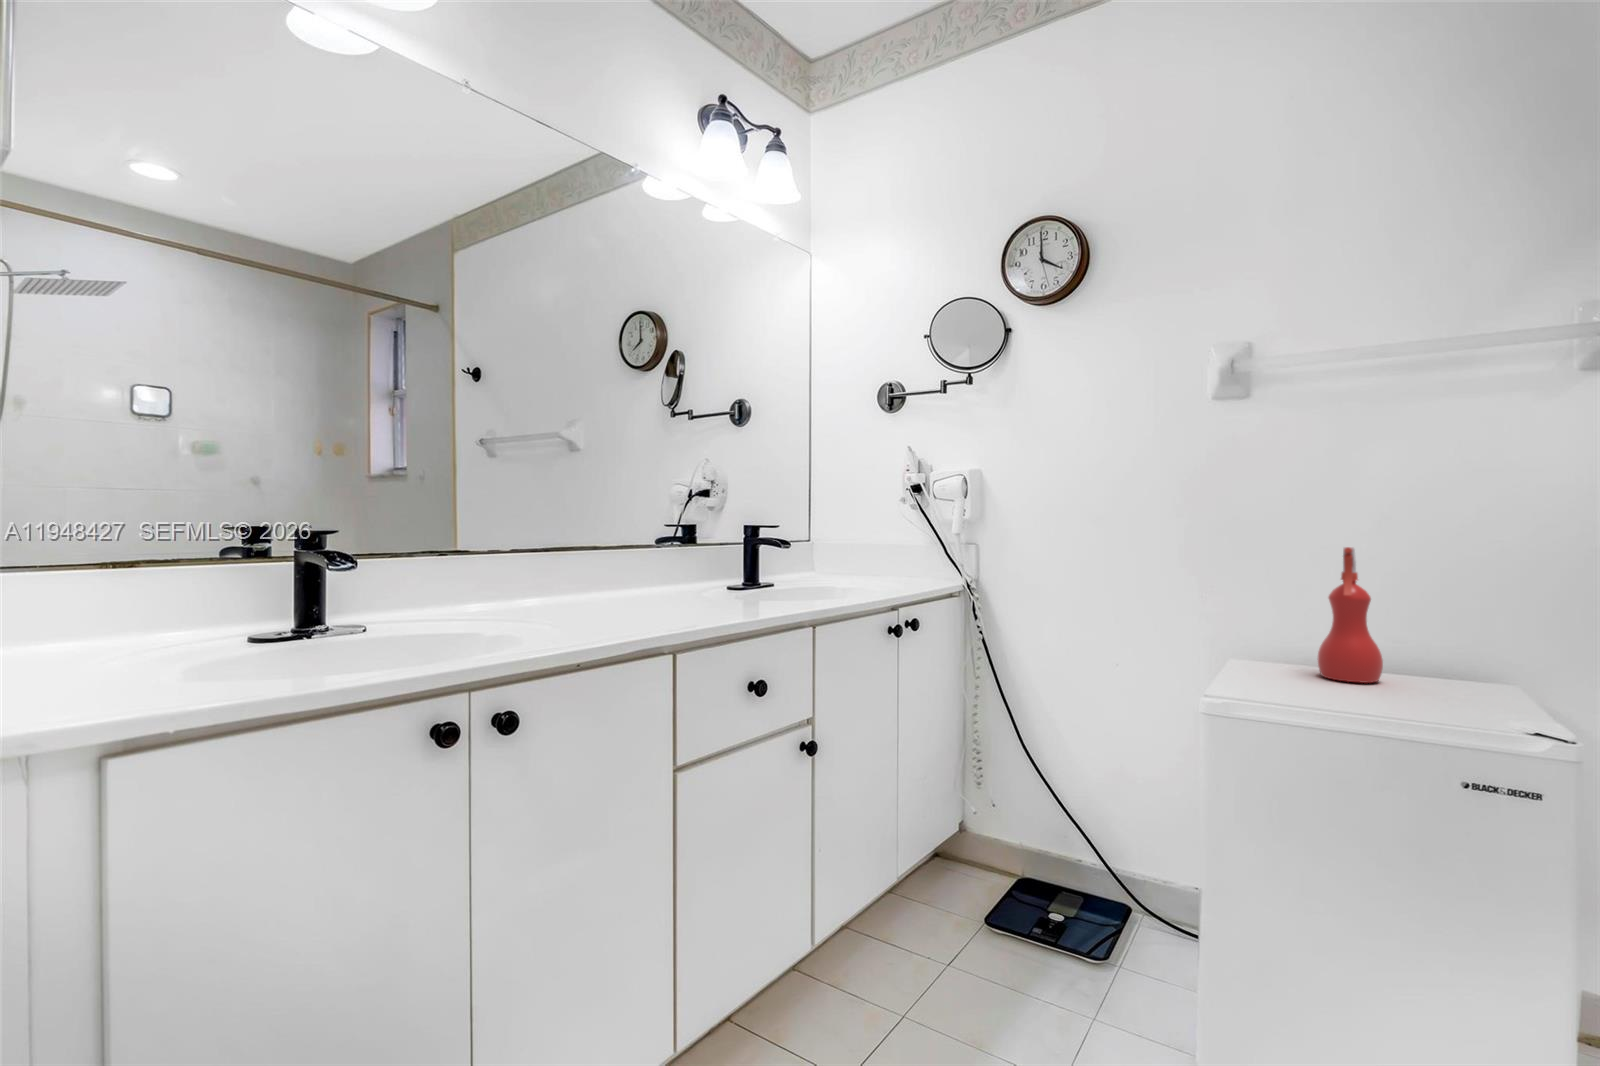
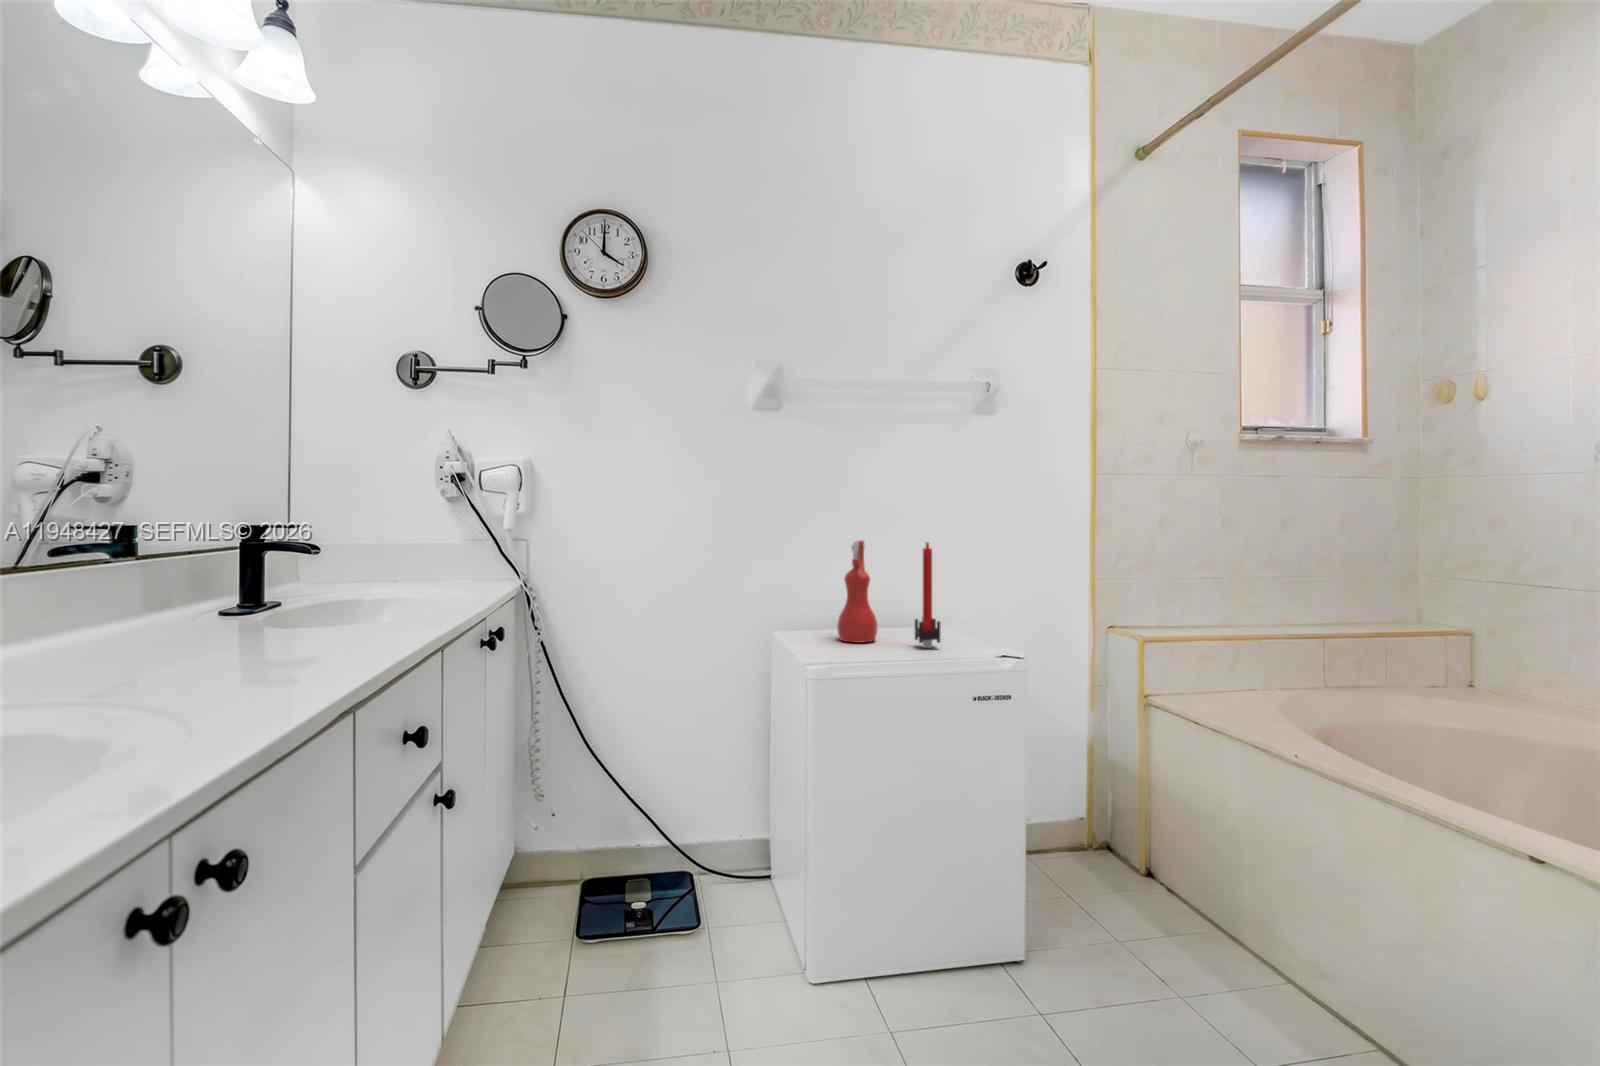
candle: none [1438,551,1479,703] -> present [915,542,941,647]

